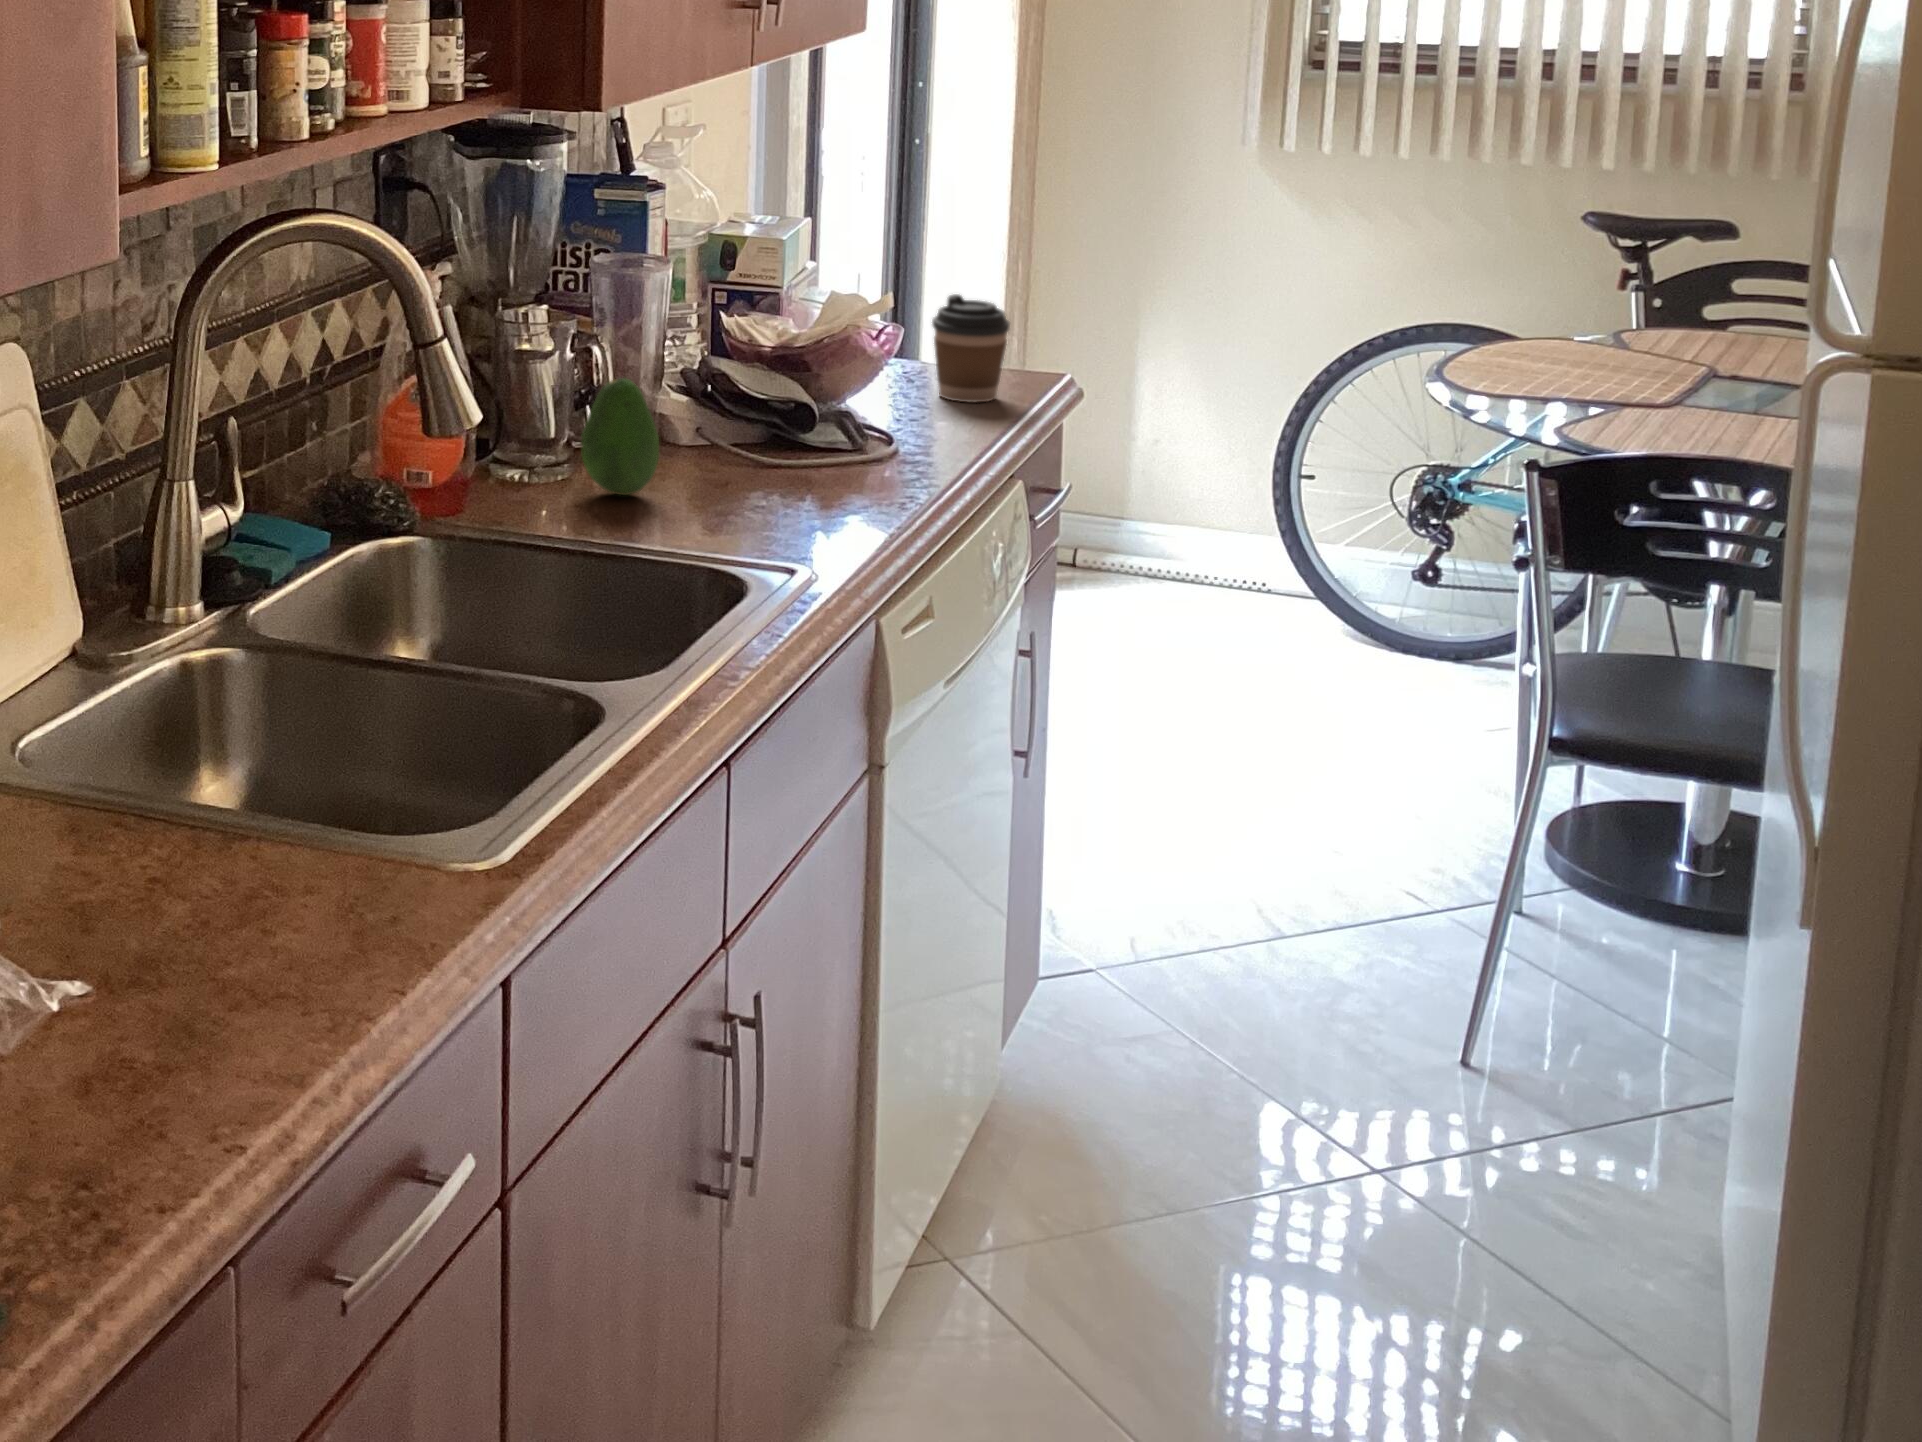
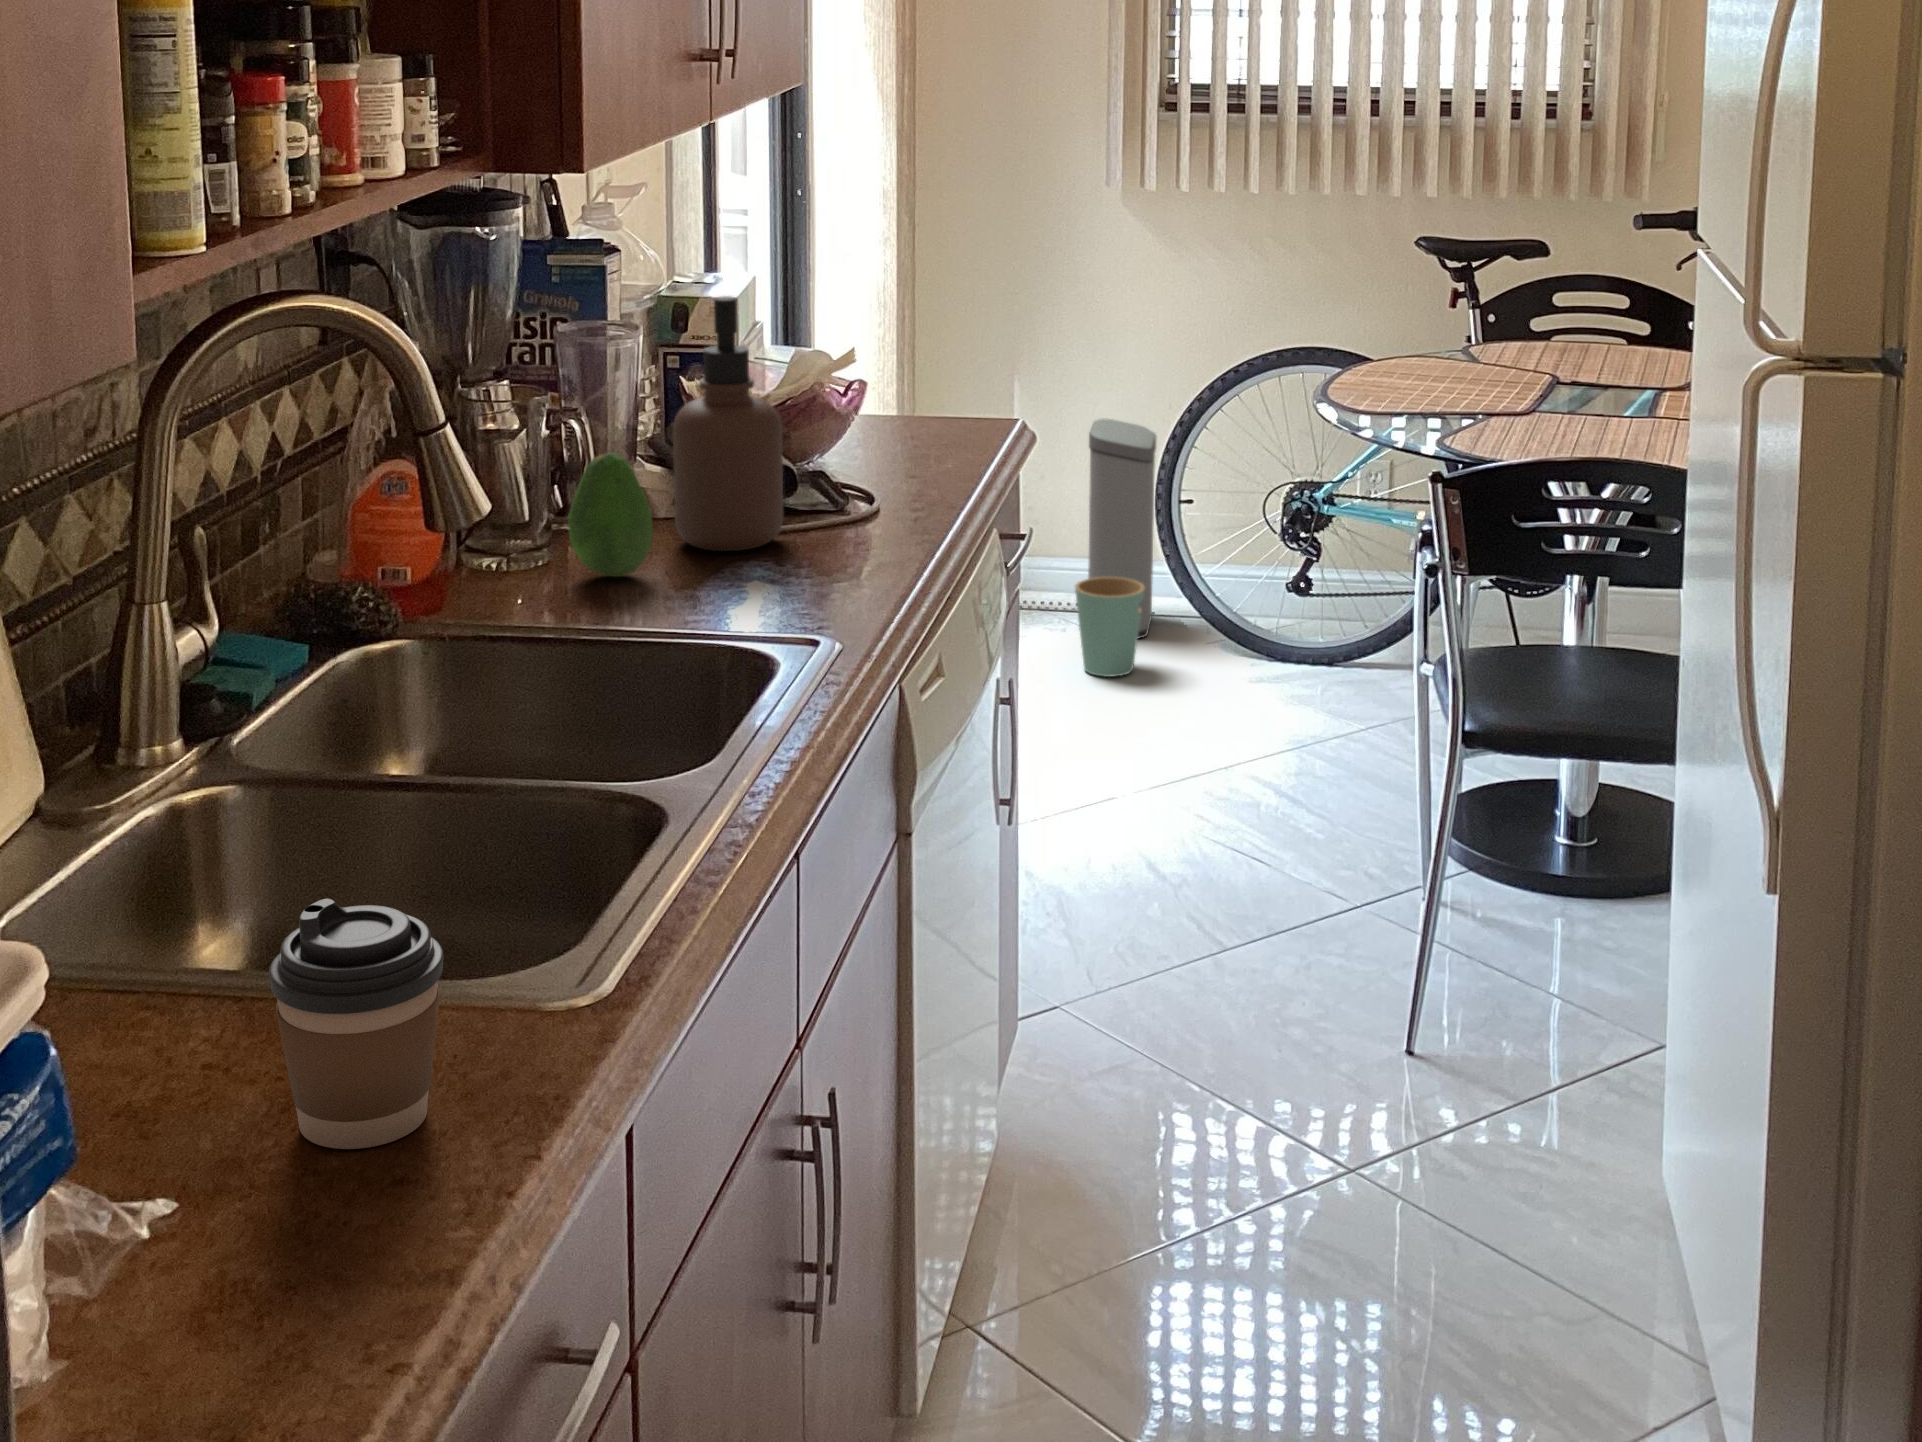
soap dispenser: none [688,237,794,480] -> present [673,296,783,551]
coffee cup: present [932,294,1010,402] -> present [269,899,443,1149]
trash can: none [1173,388,1277,655] -> present [1075,418,1157,677]

